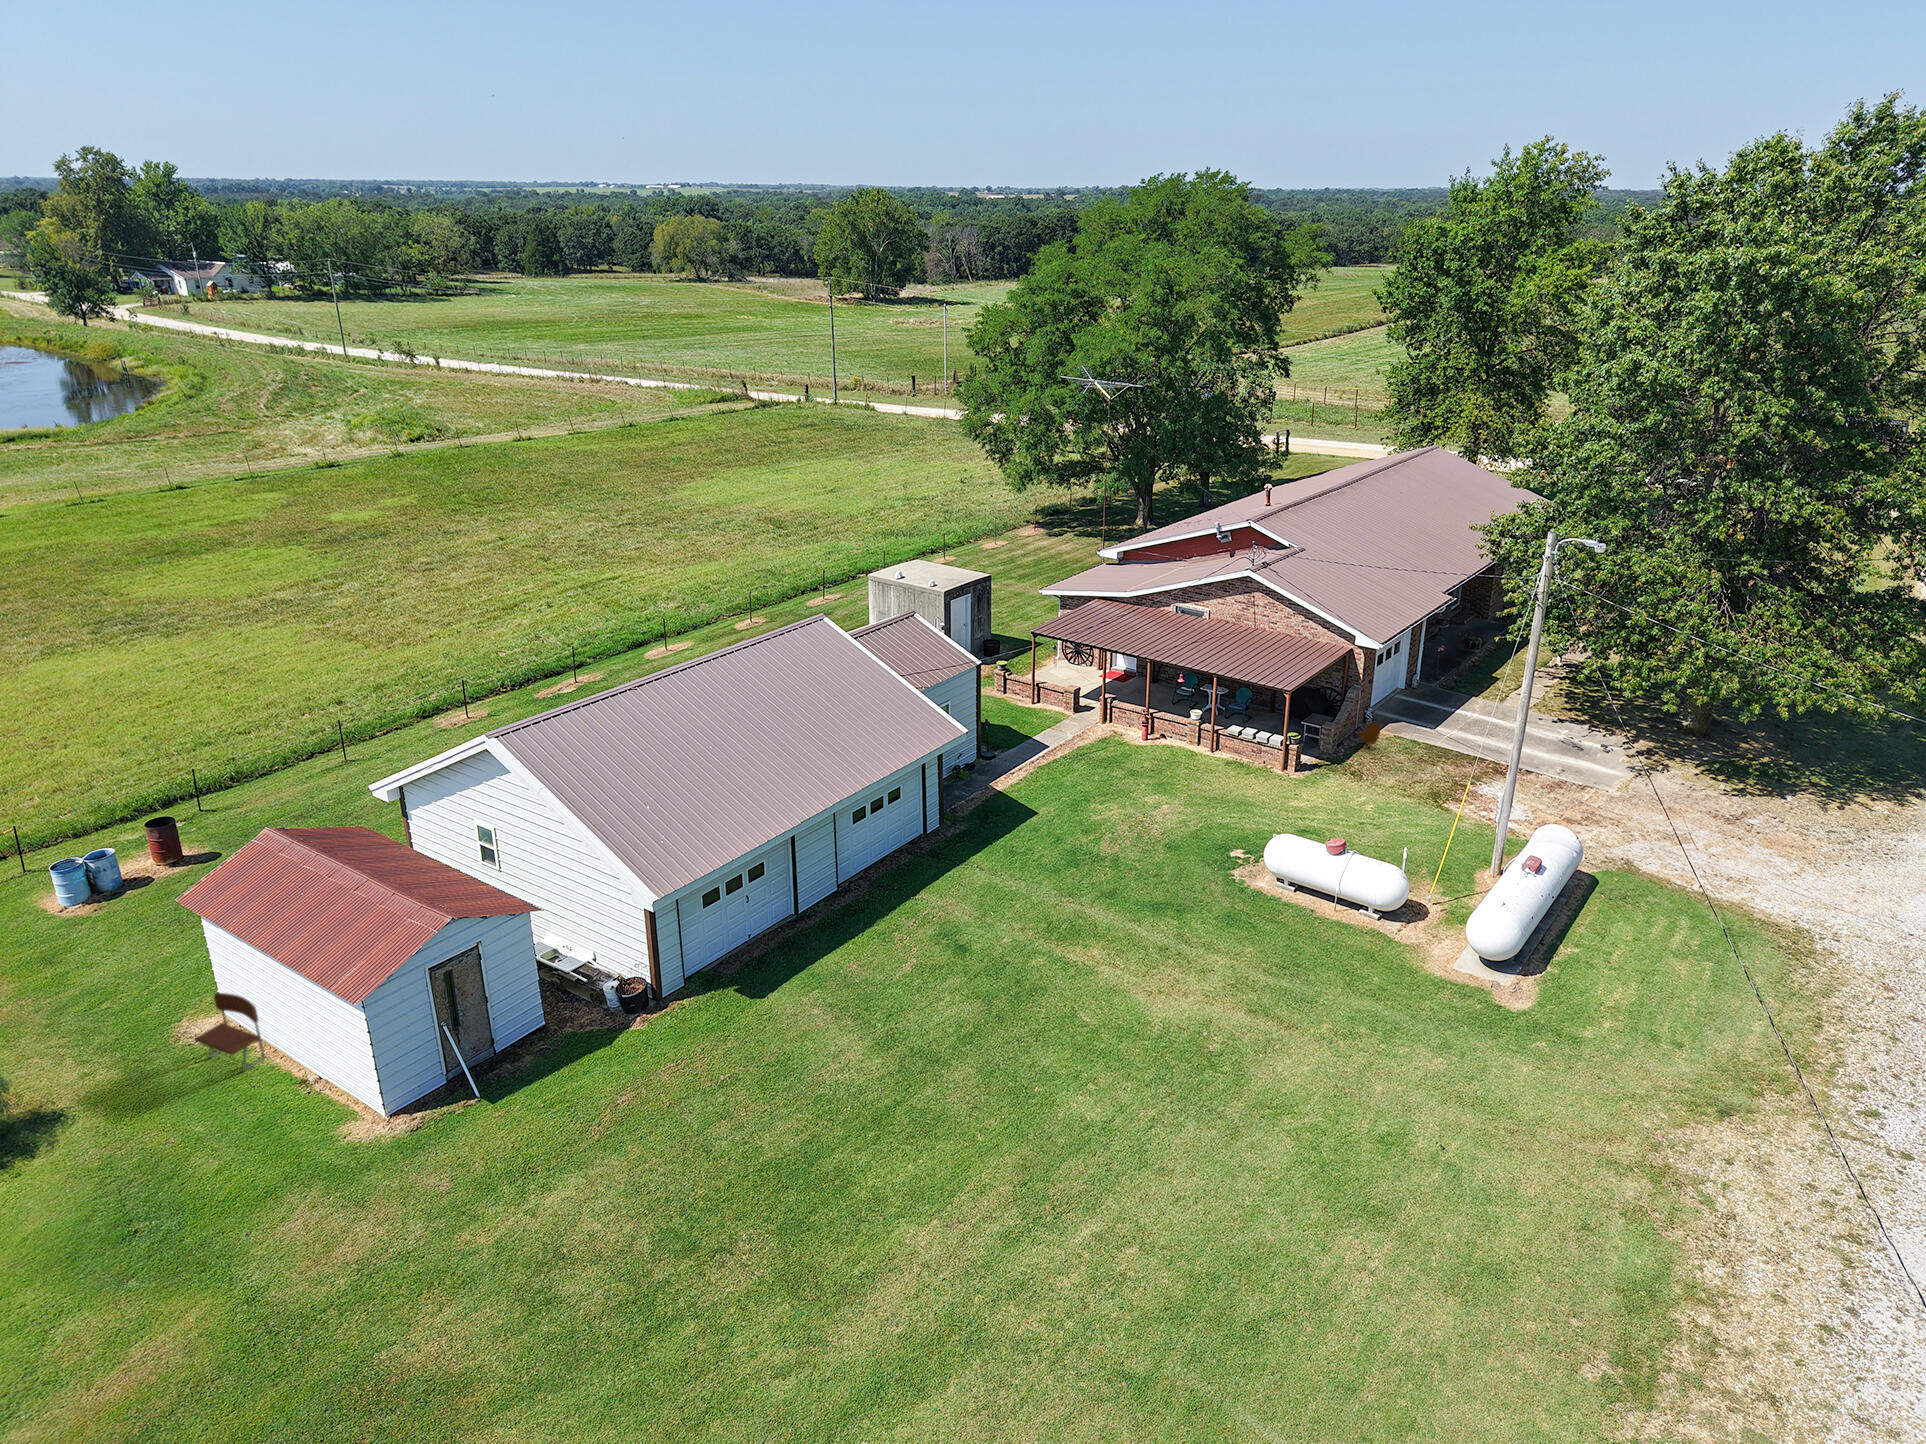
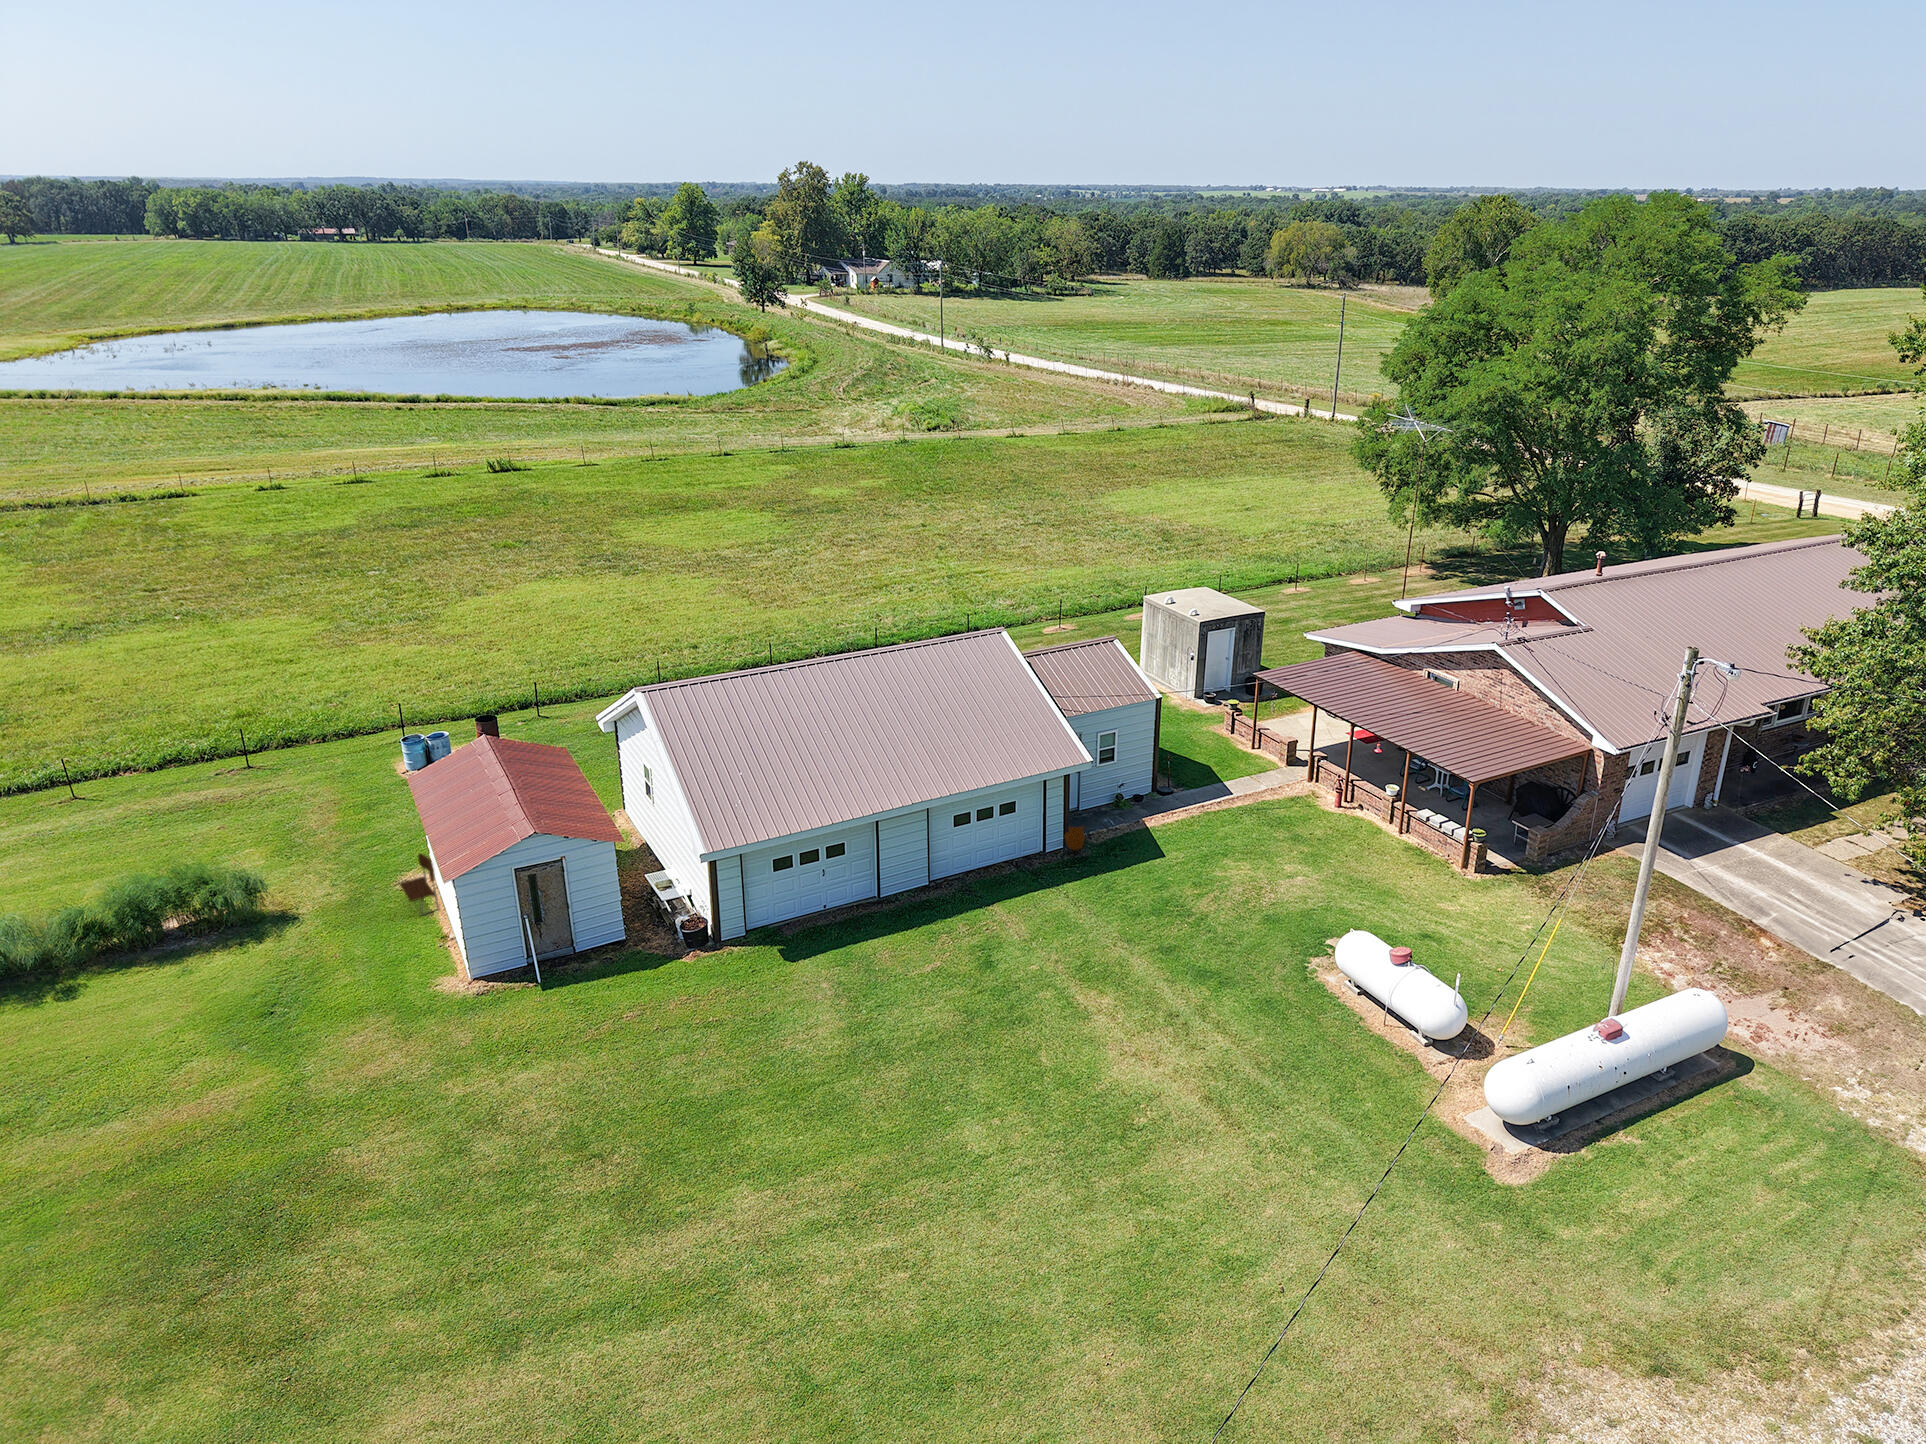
lounge chair: present [1358,723,1381,748] -> present [1065,827,1085,853]

